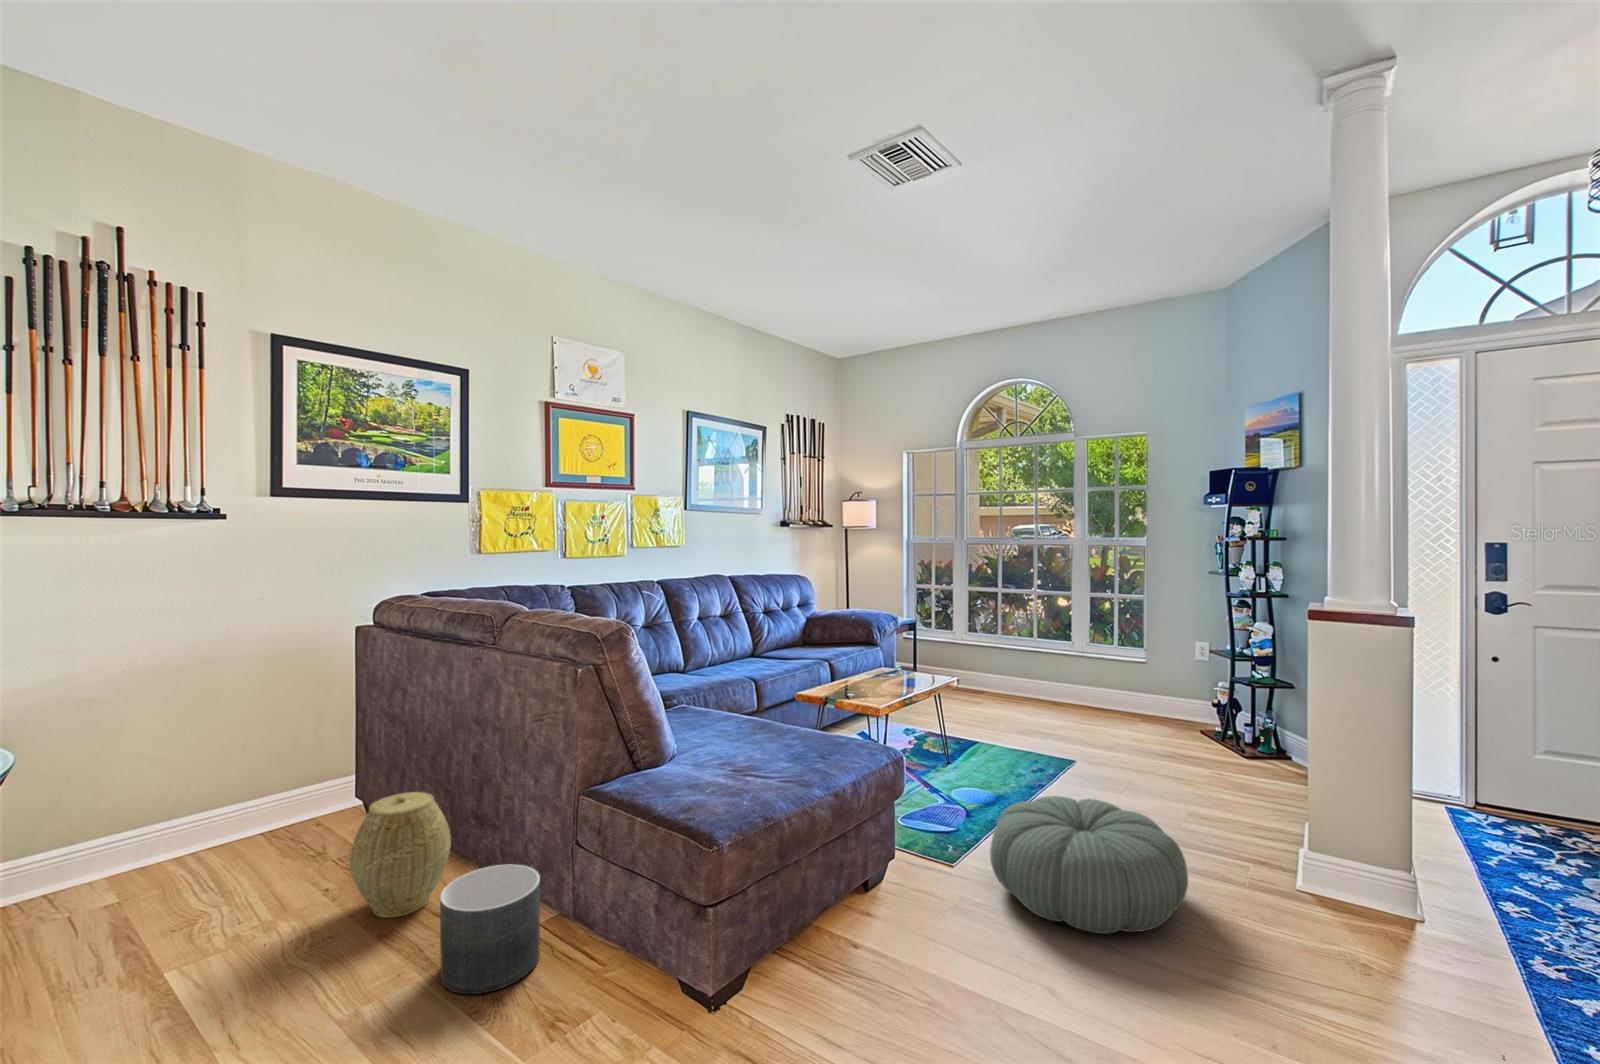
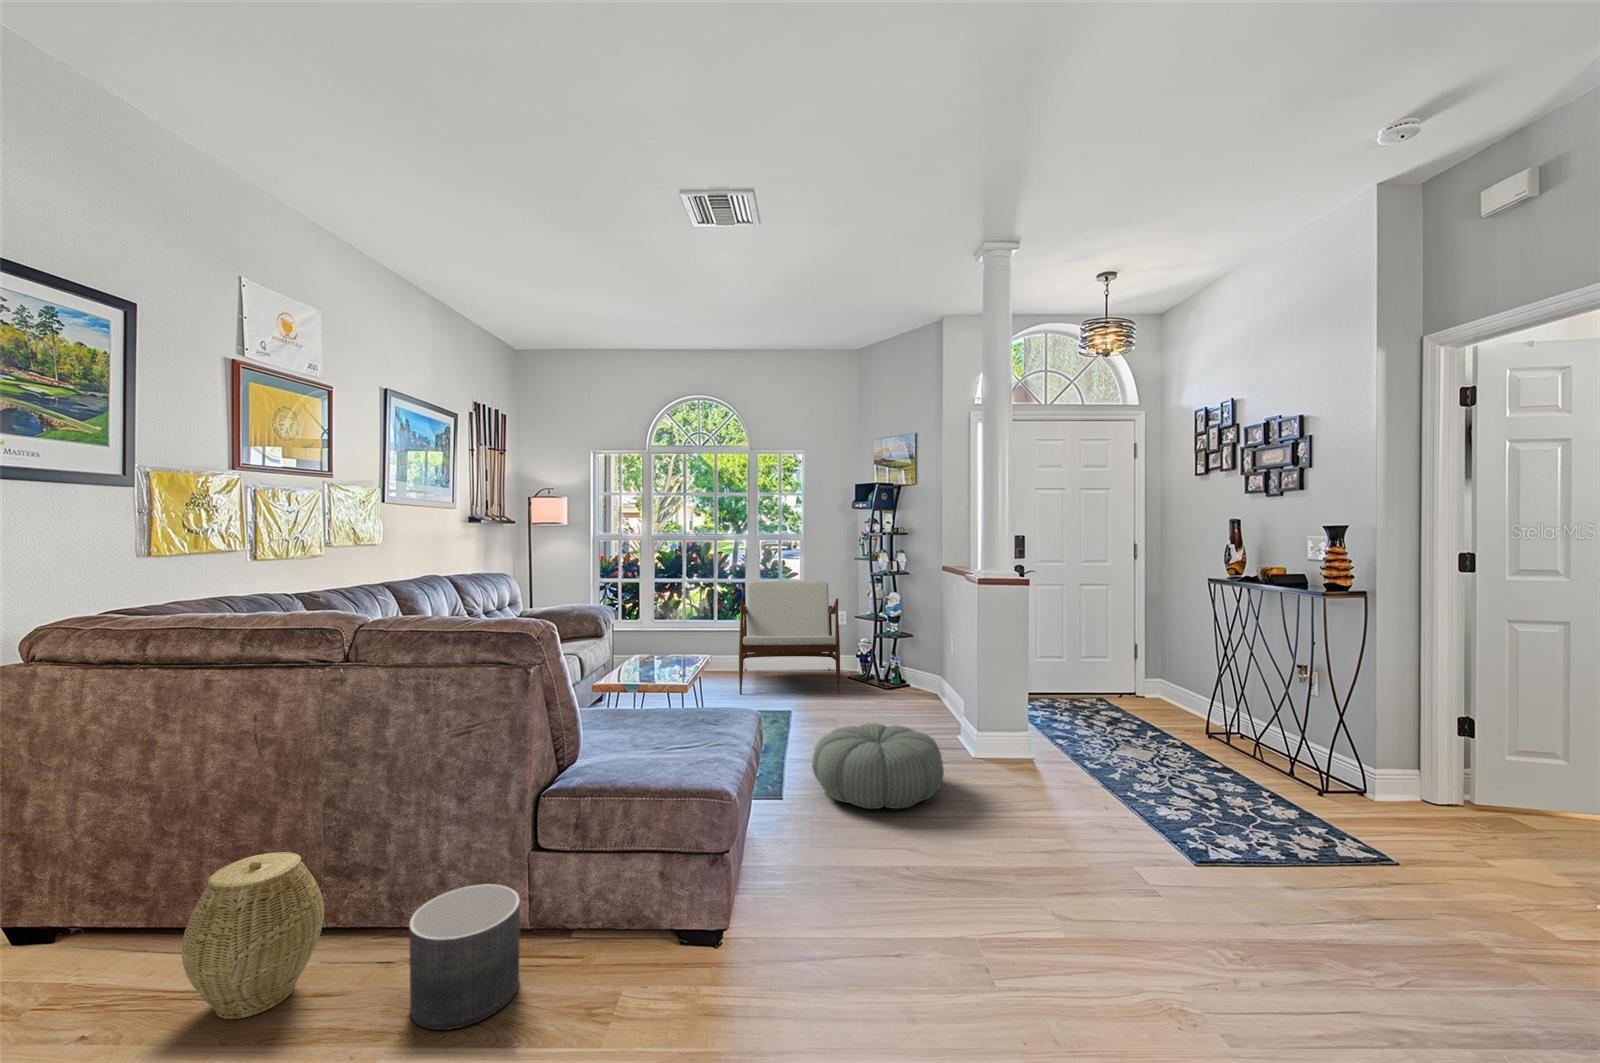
armchair: none [1029,596,1180,750] -> present [739,581,840,694]

